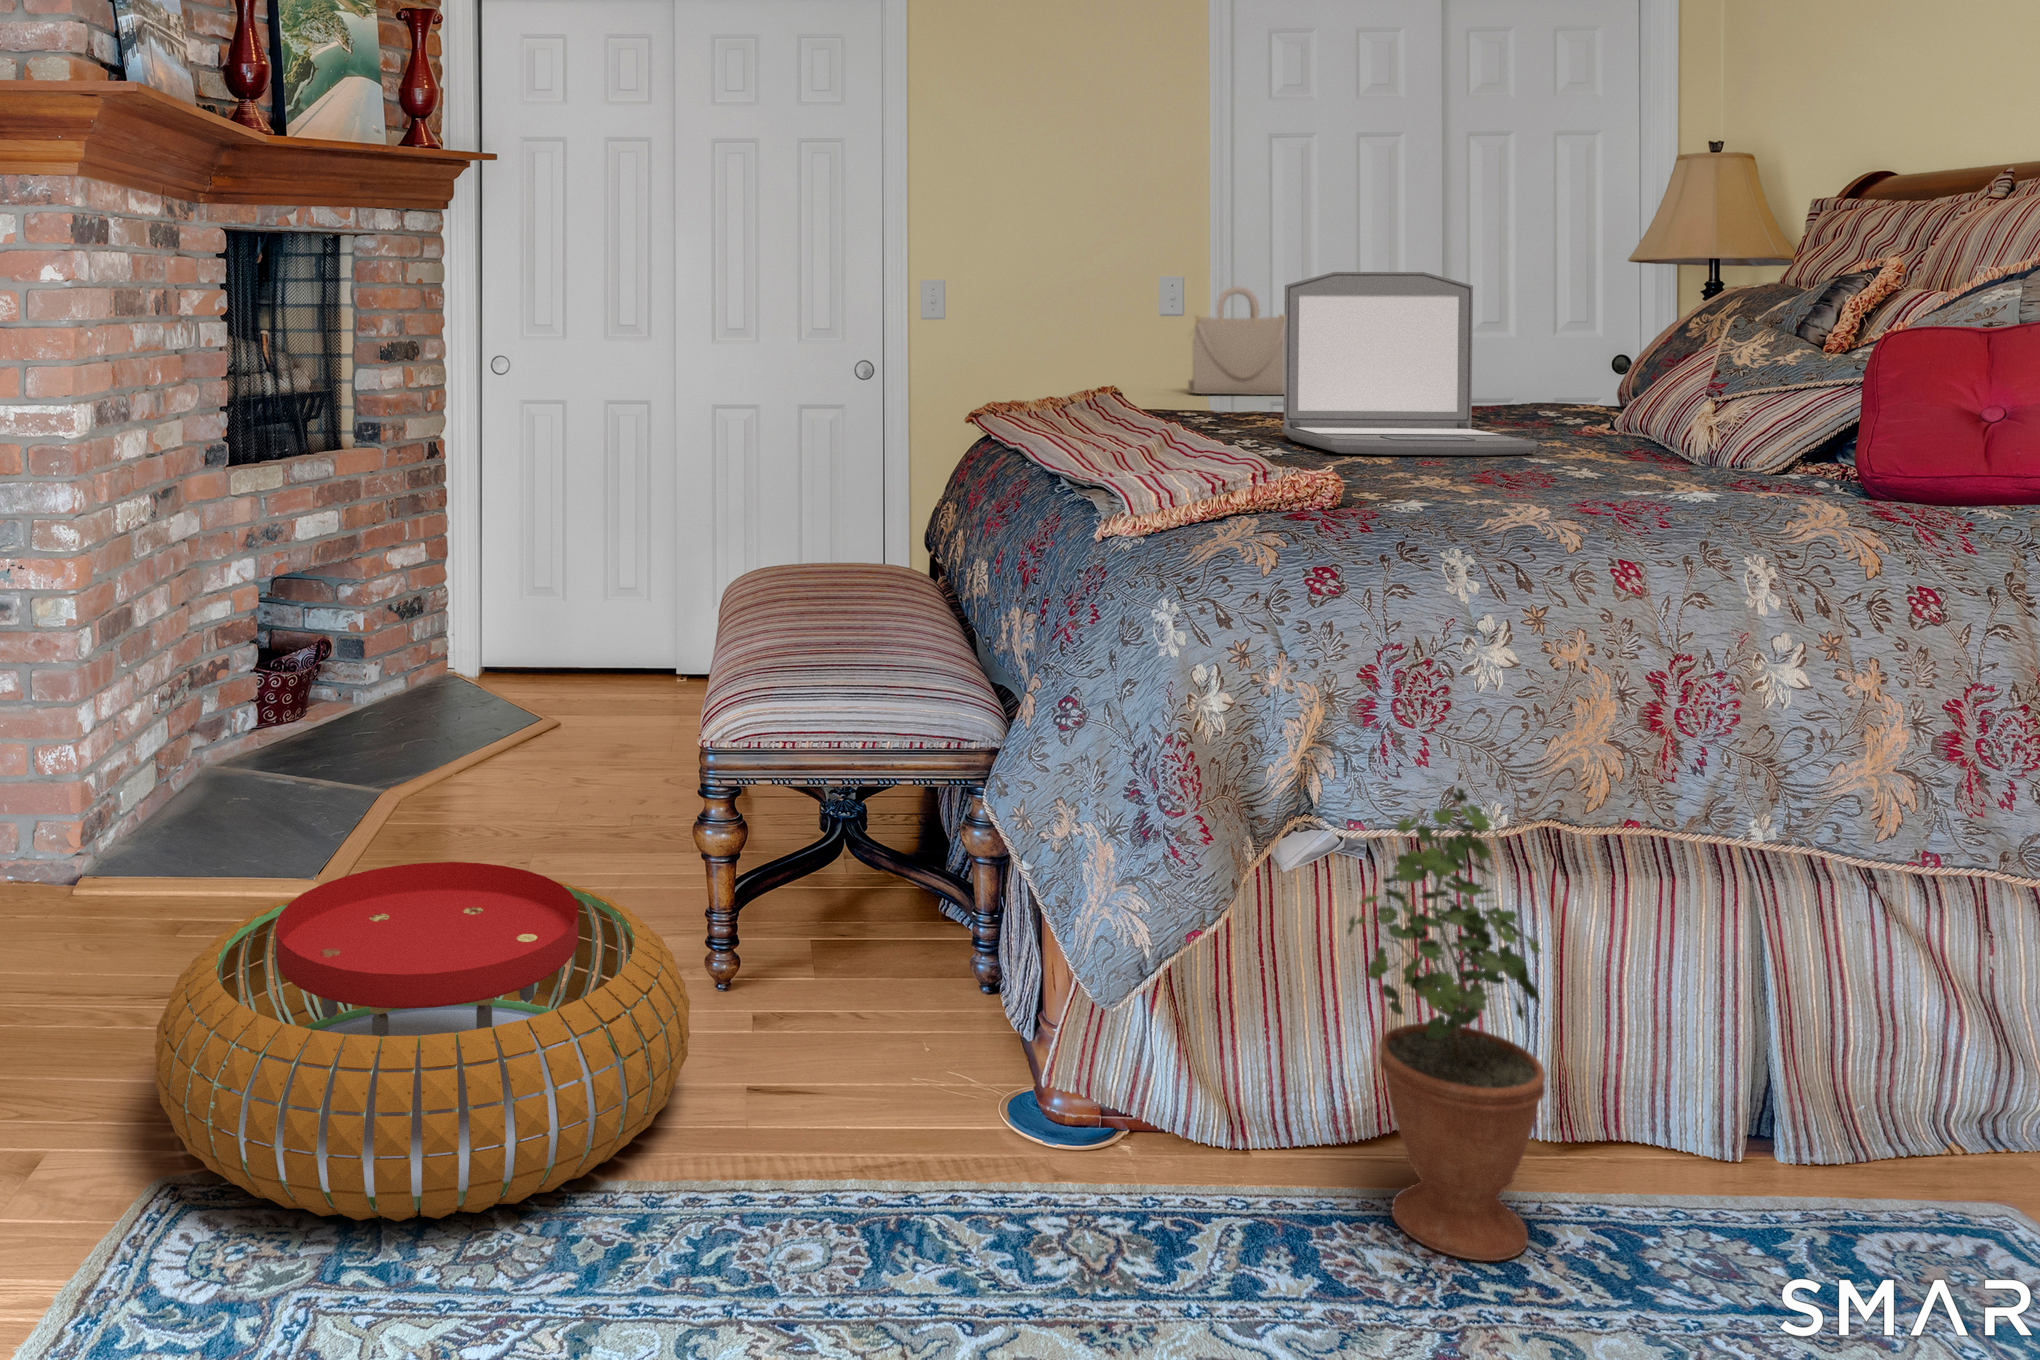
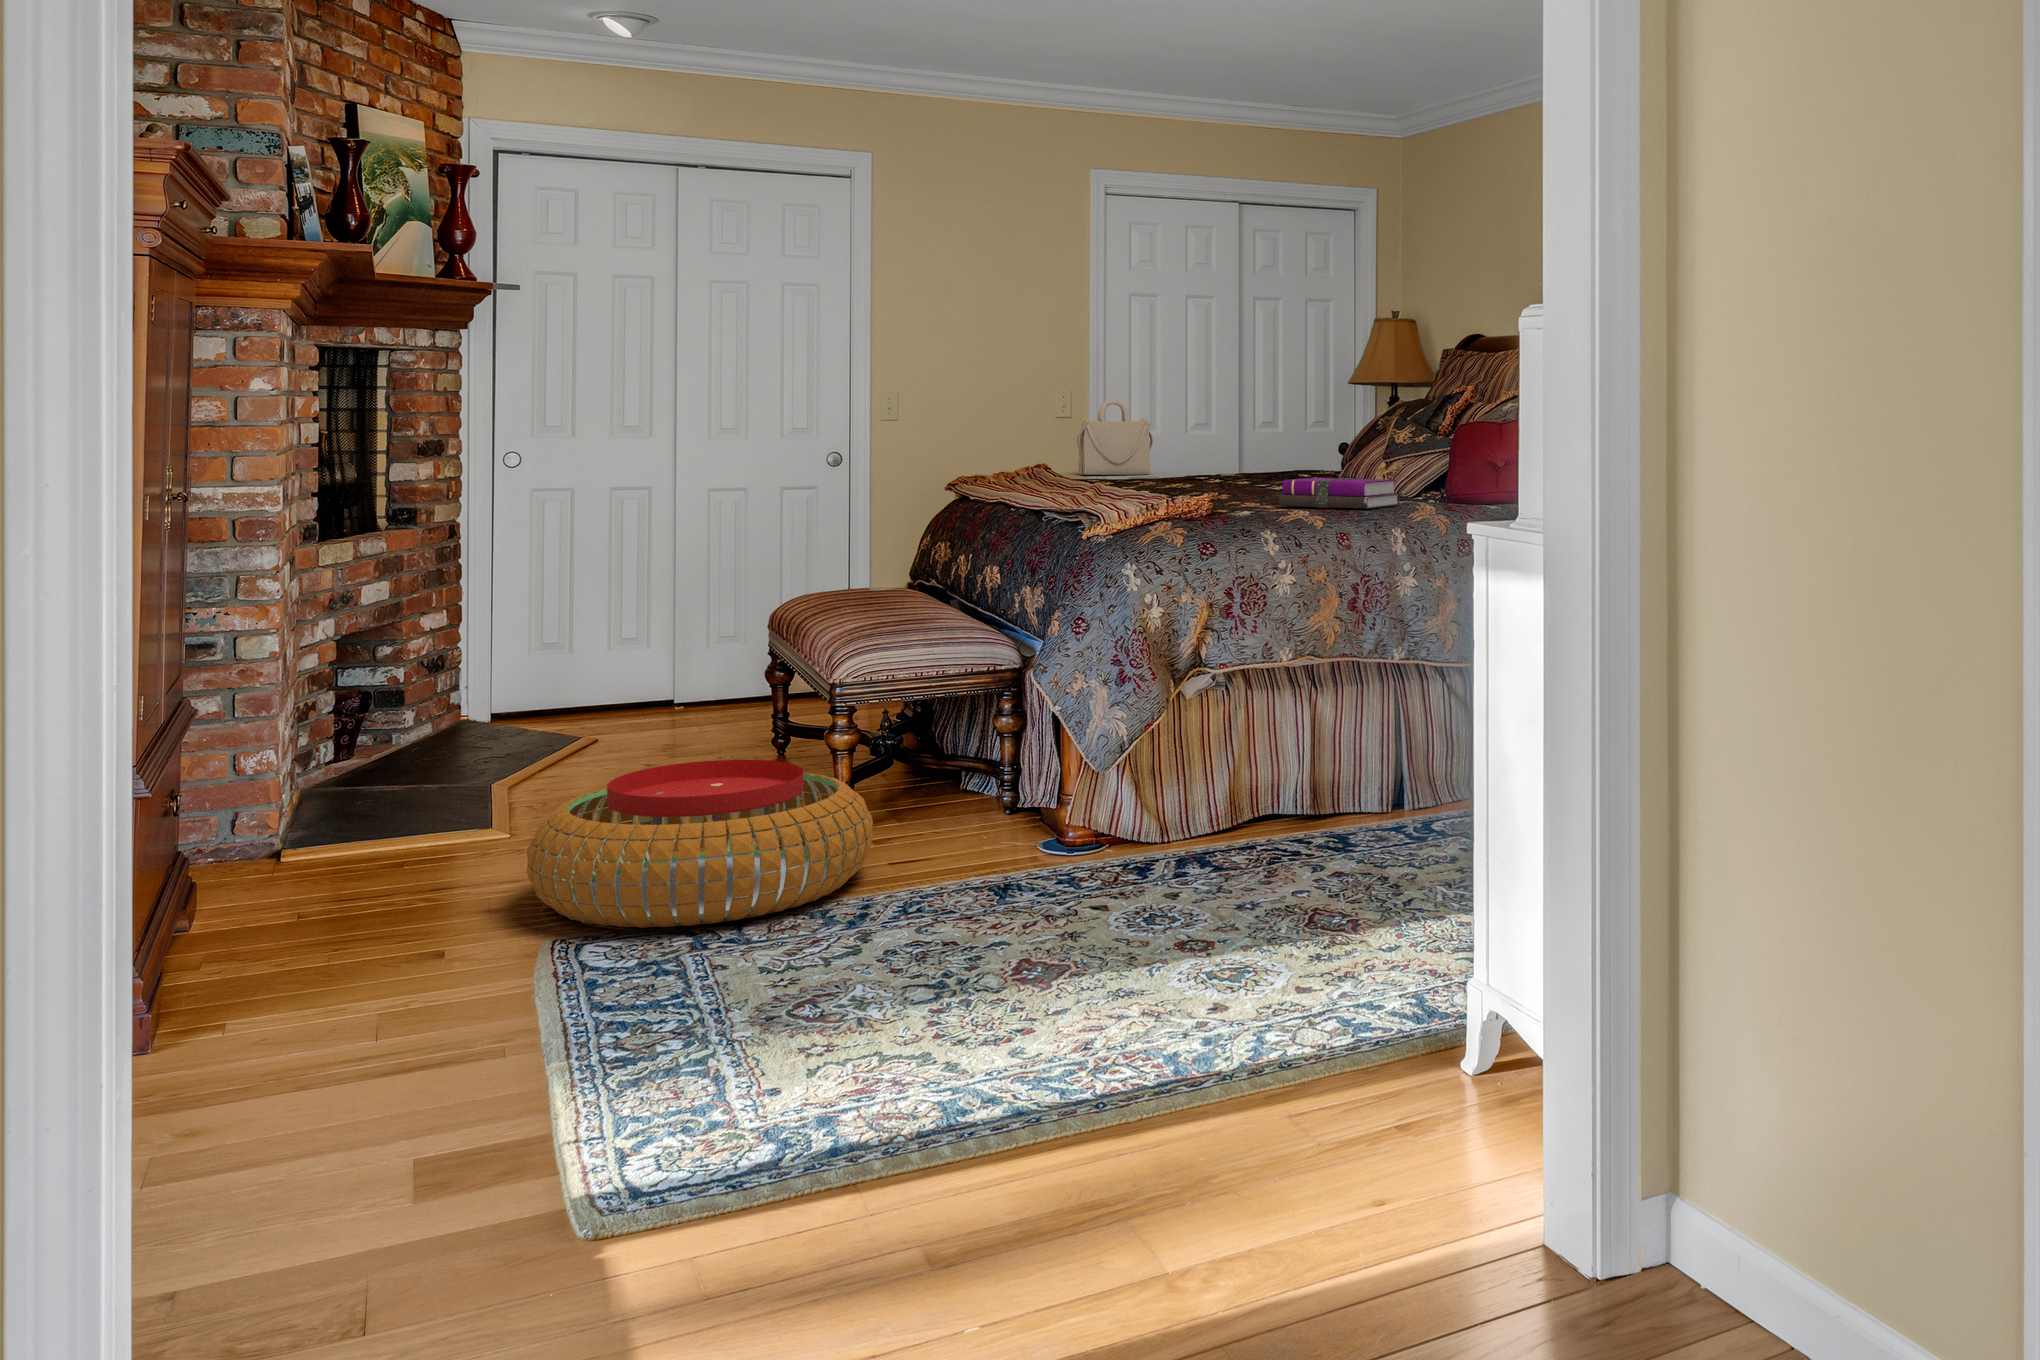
laptop: present [1282,272,1537,455] -> none [1163,395,1301,500]
notebook: none [1490,424,1763,497] -> present [1279,478,1399,508]
potted plant: present [1348,780,1546,1261] -> none [1220,639,1303,848]

